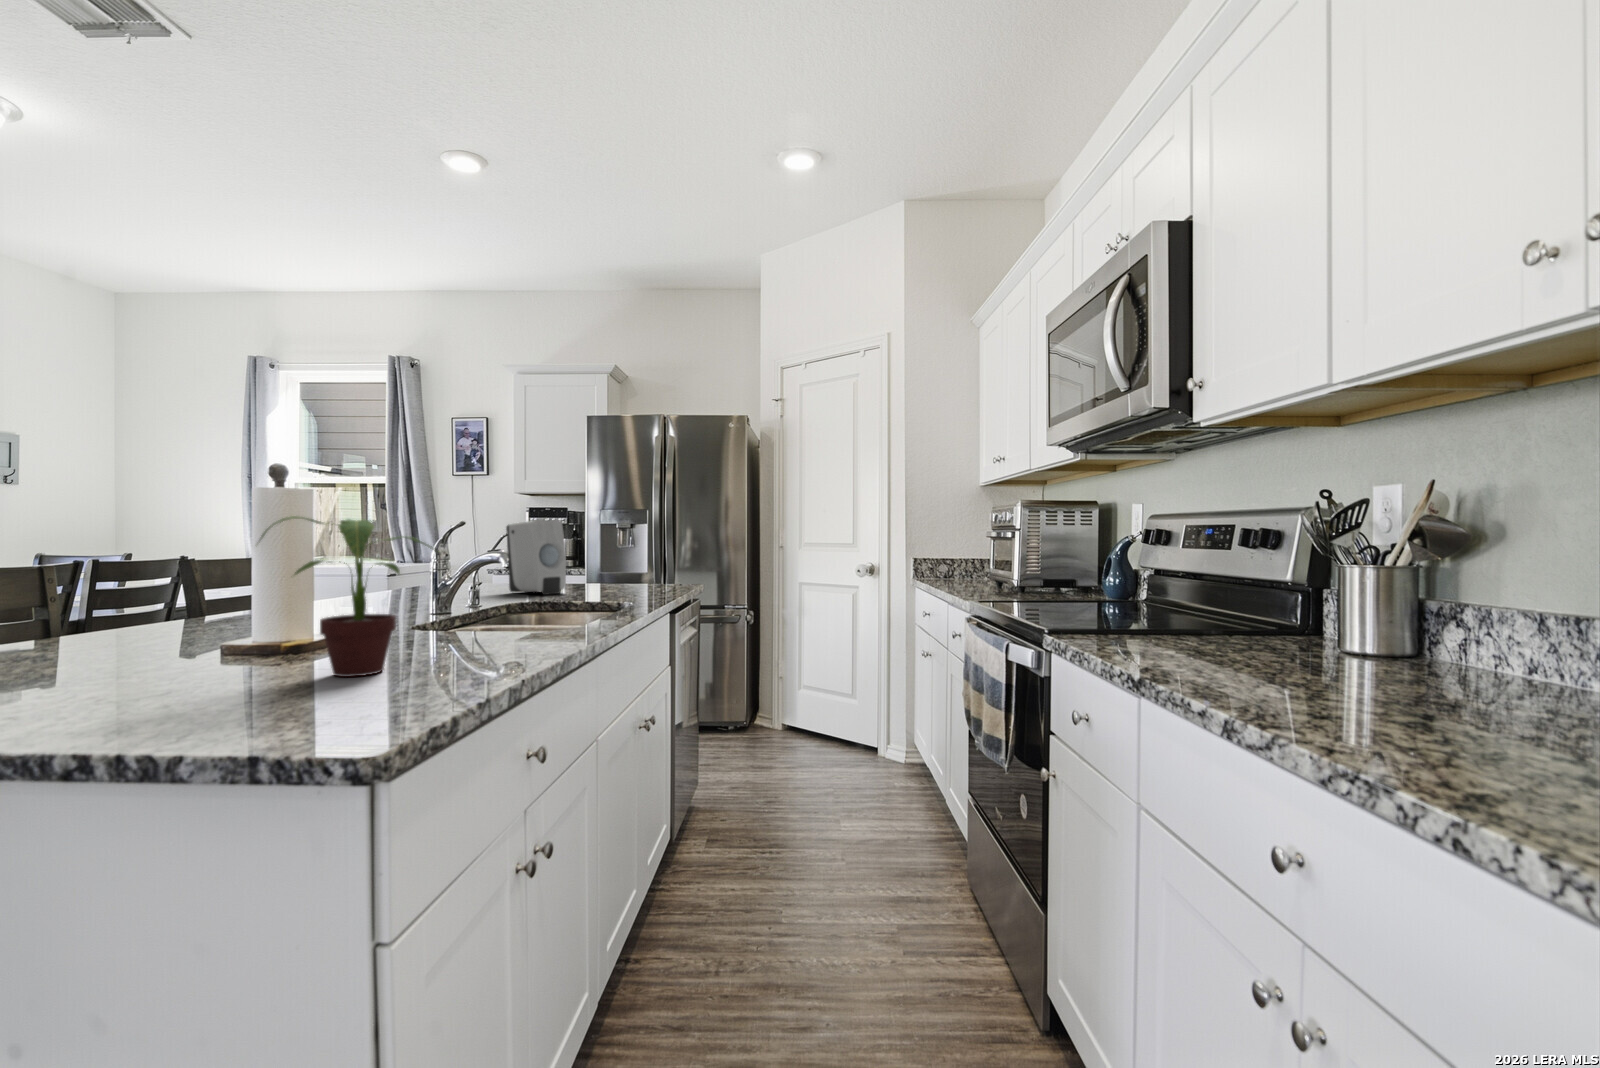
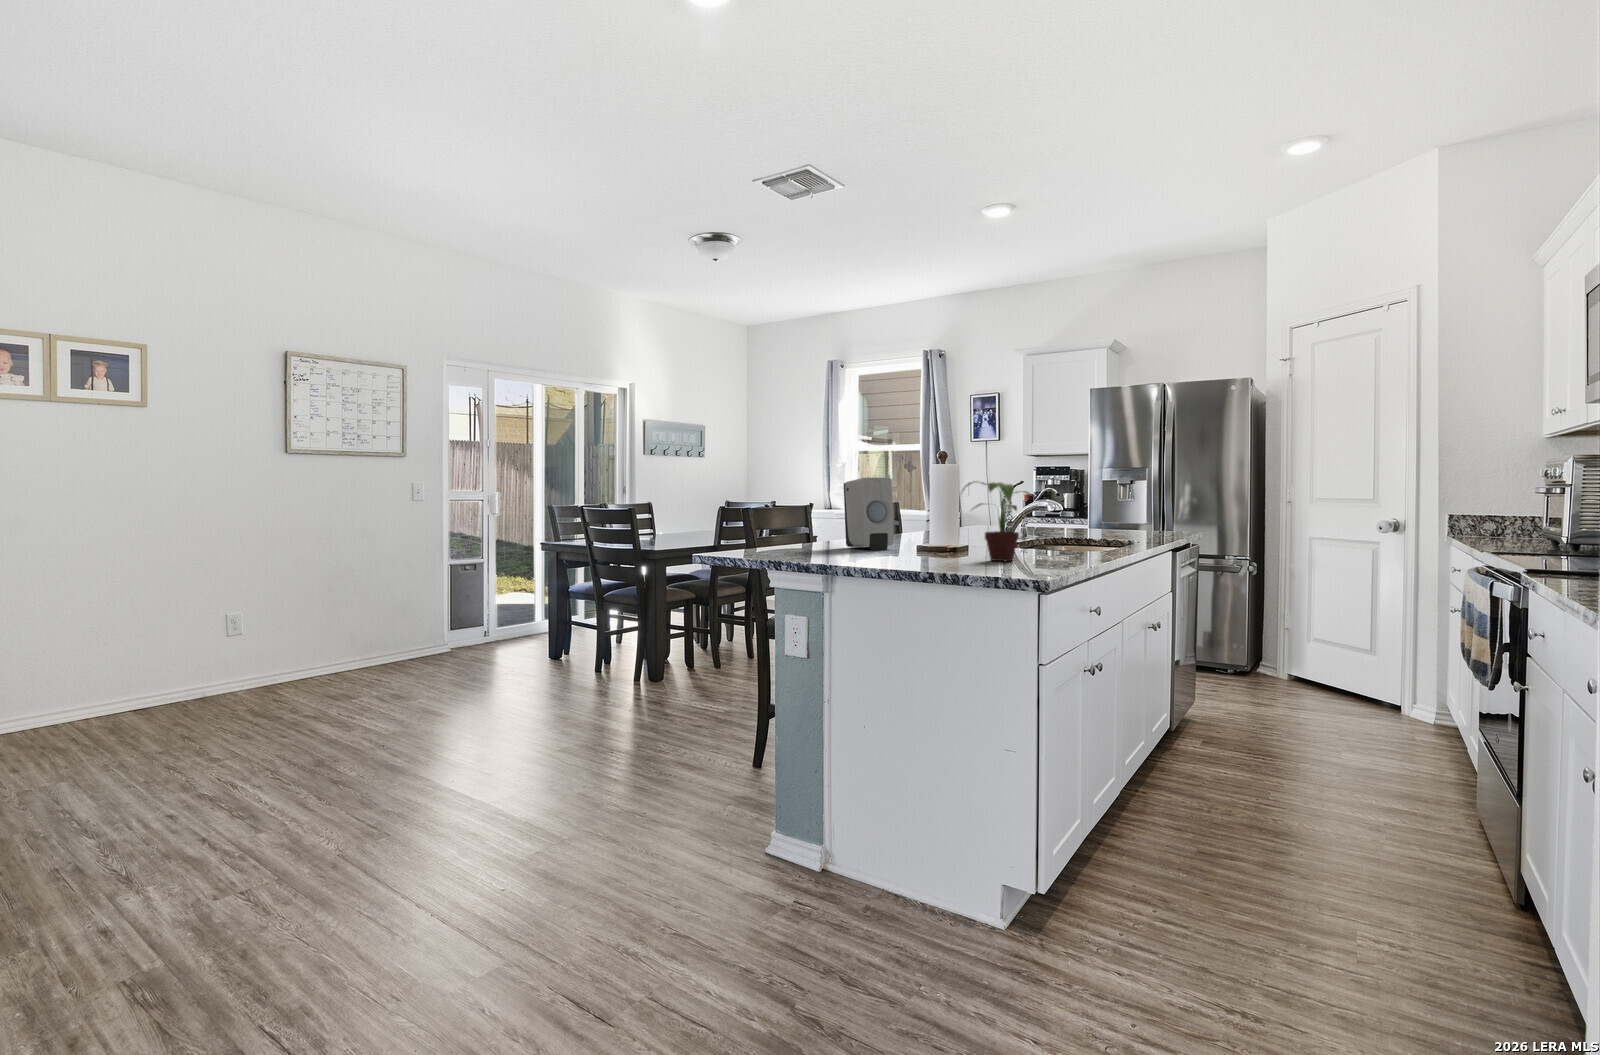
soap dispenser: present [506,520,566,595] -> present [844,478,894,550]

